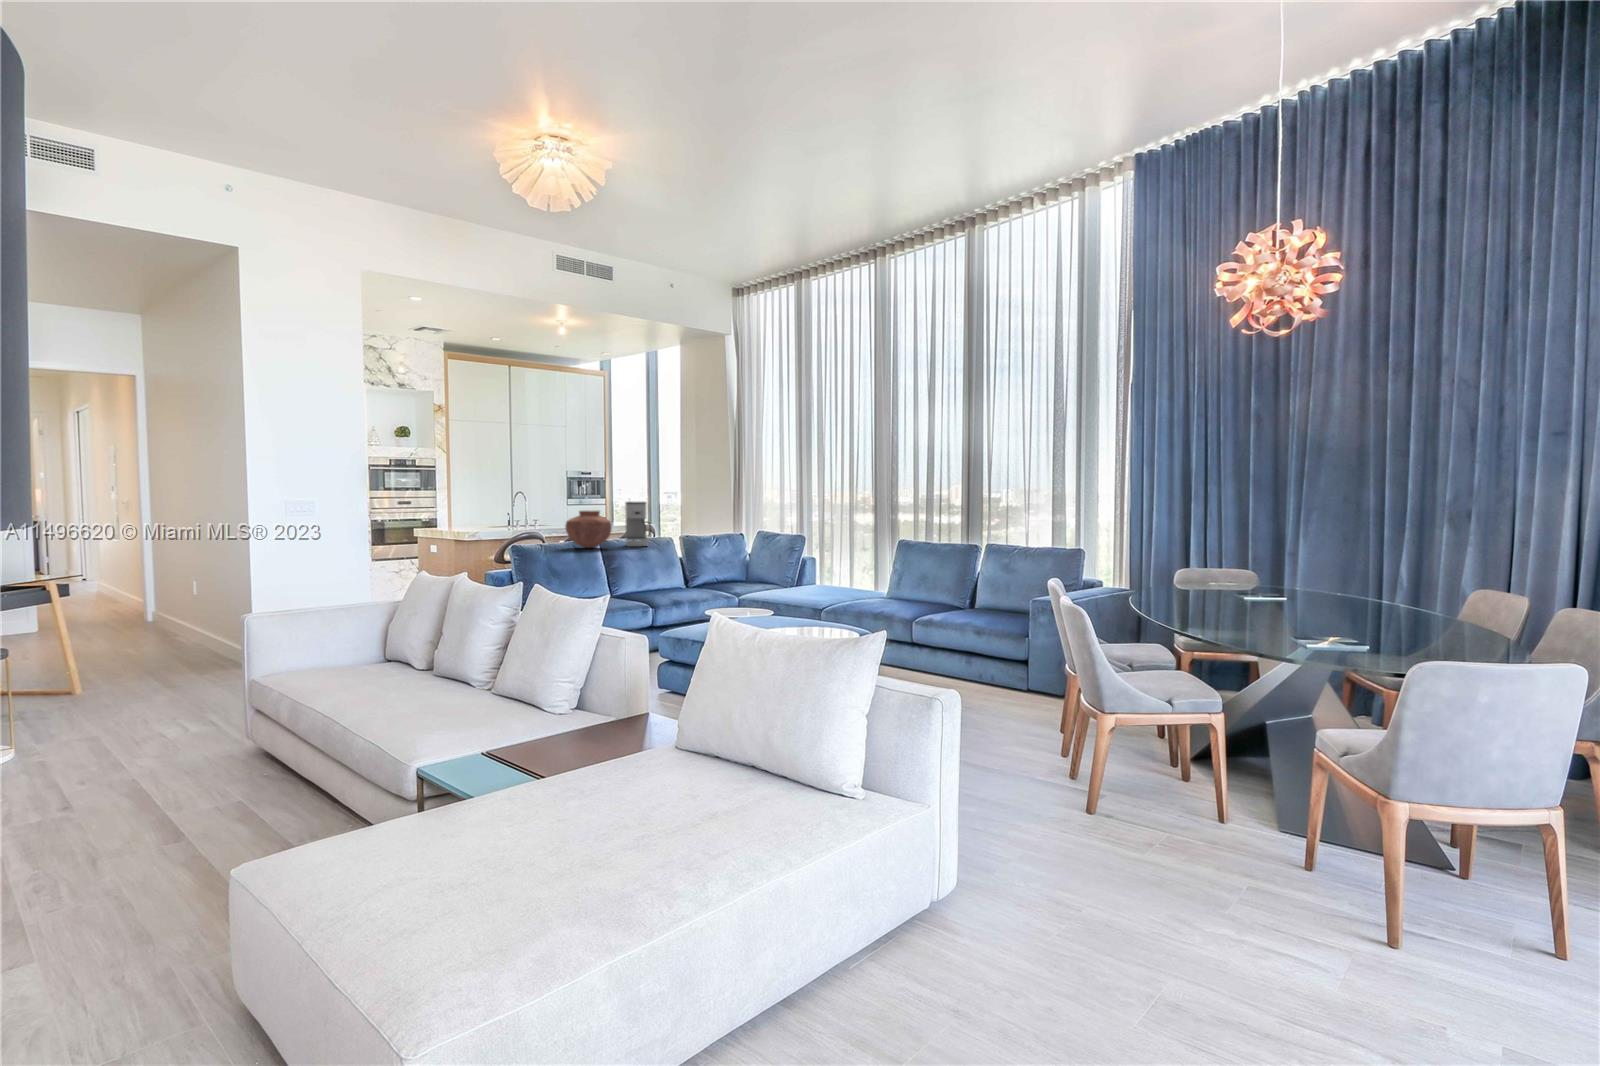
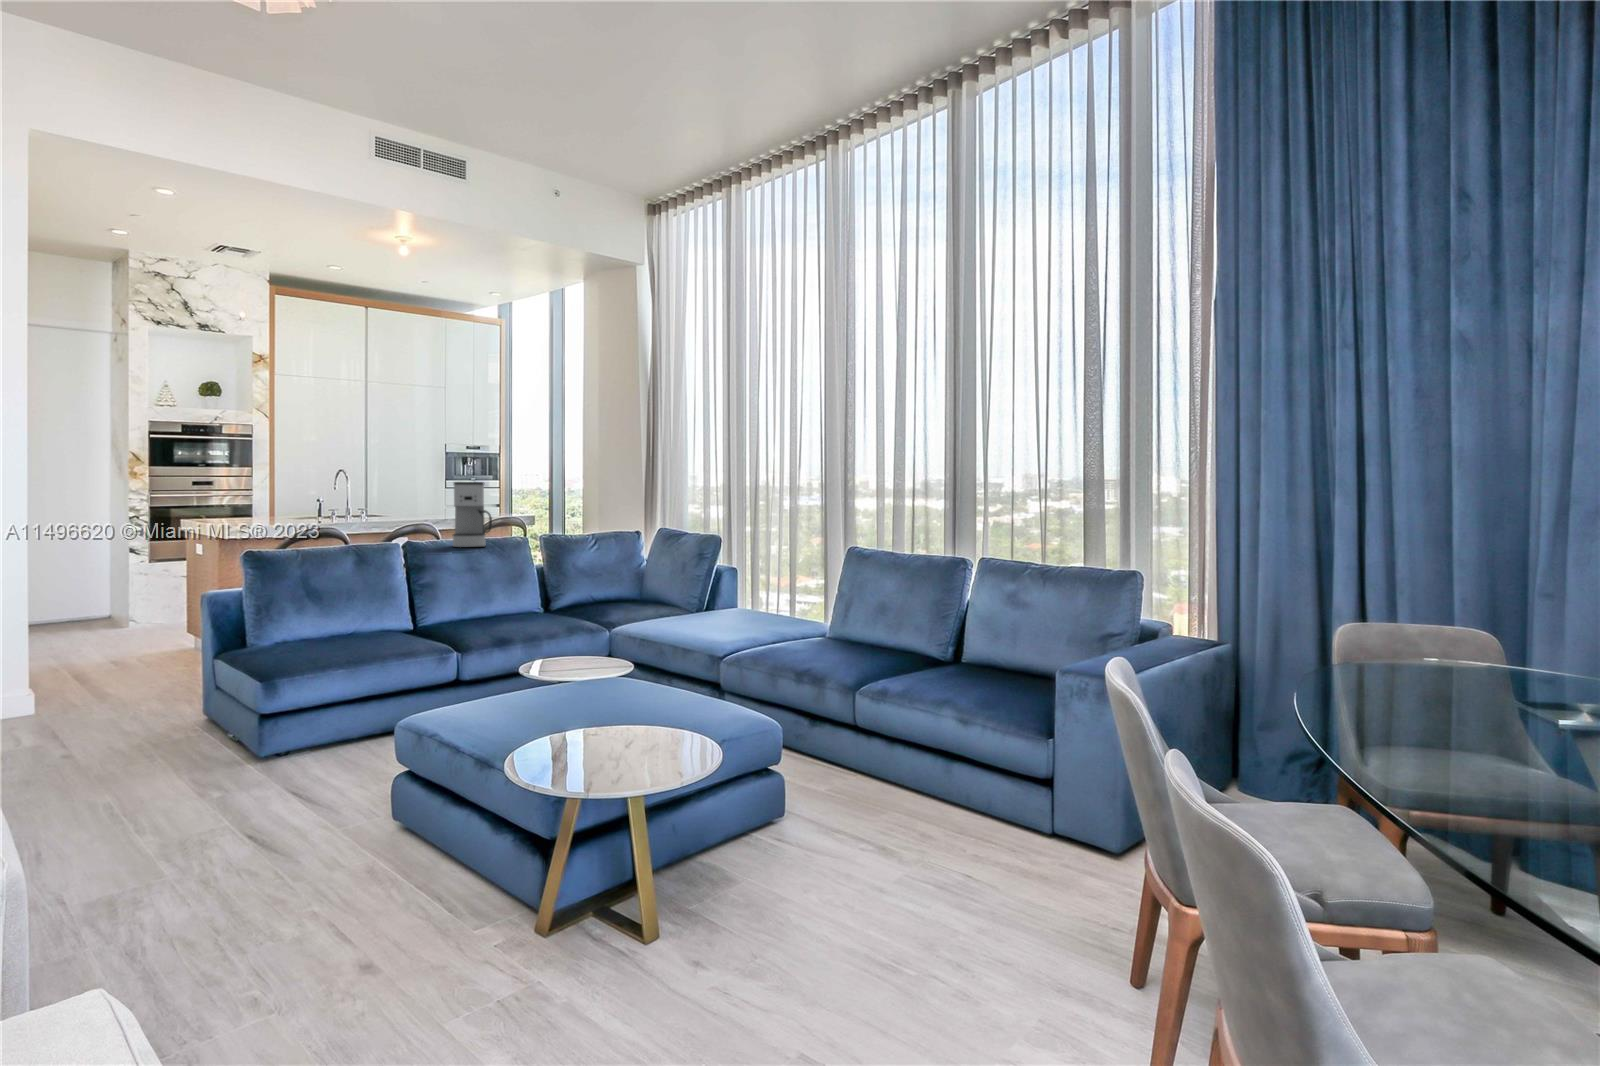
vase: present [565,511,612,548] -> none [350,493,424,549]

